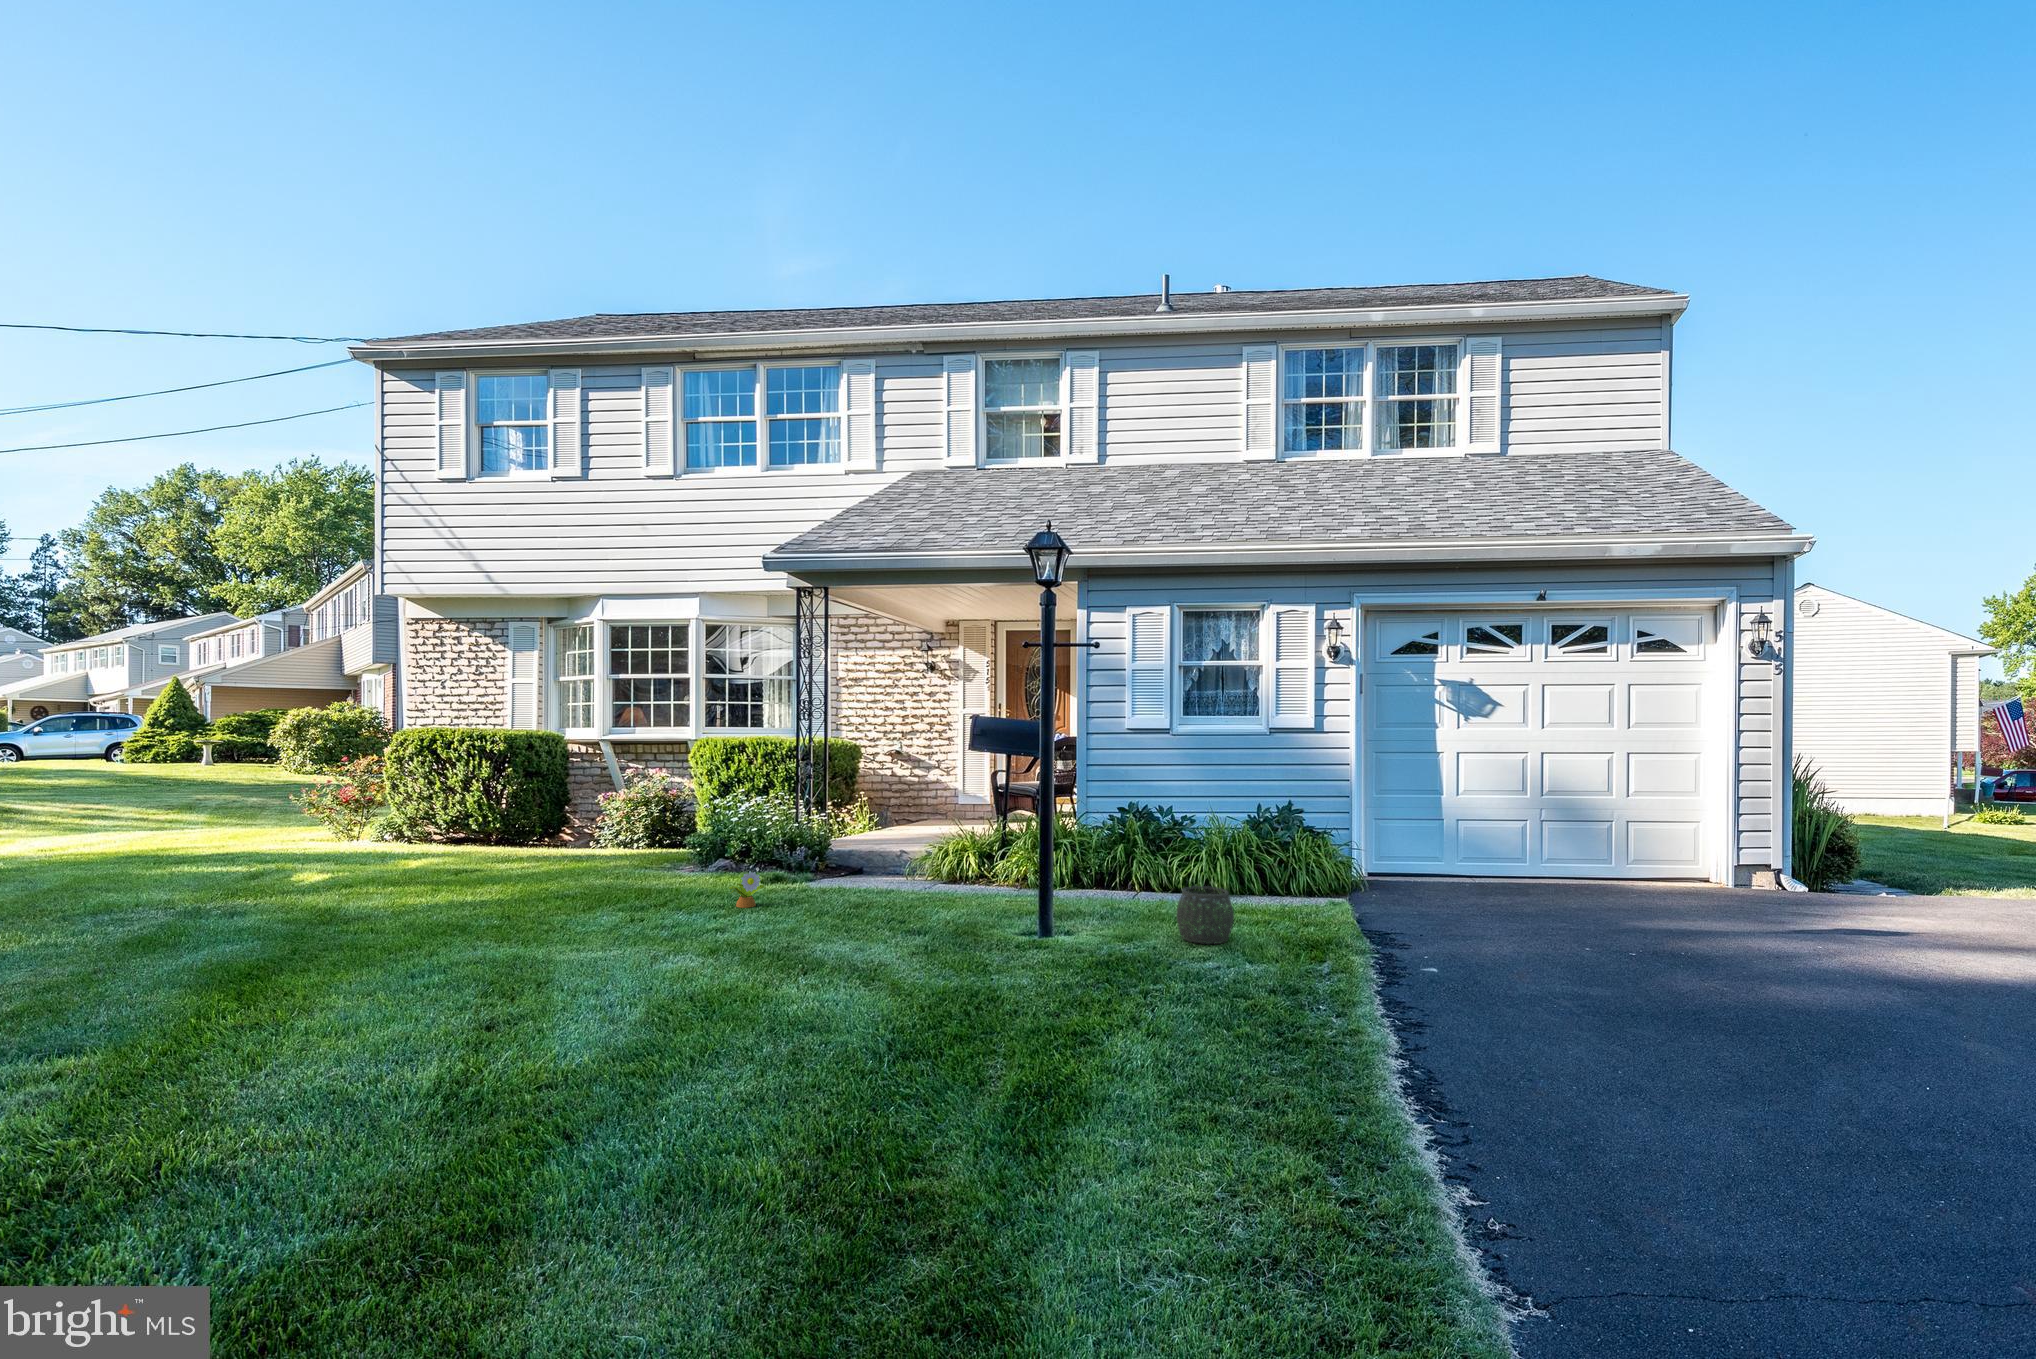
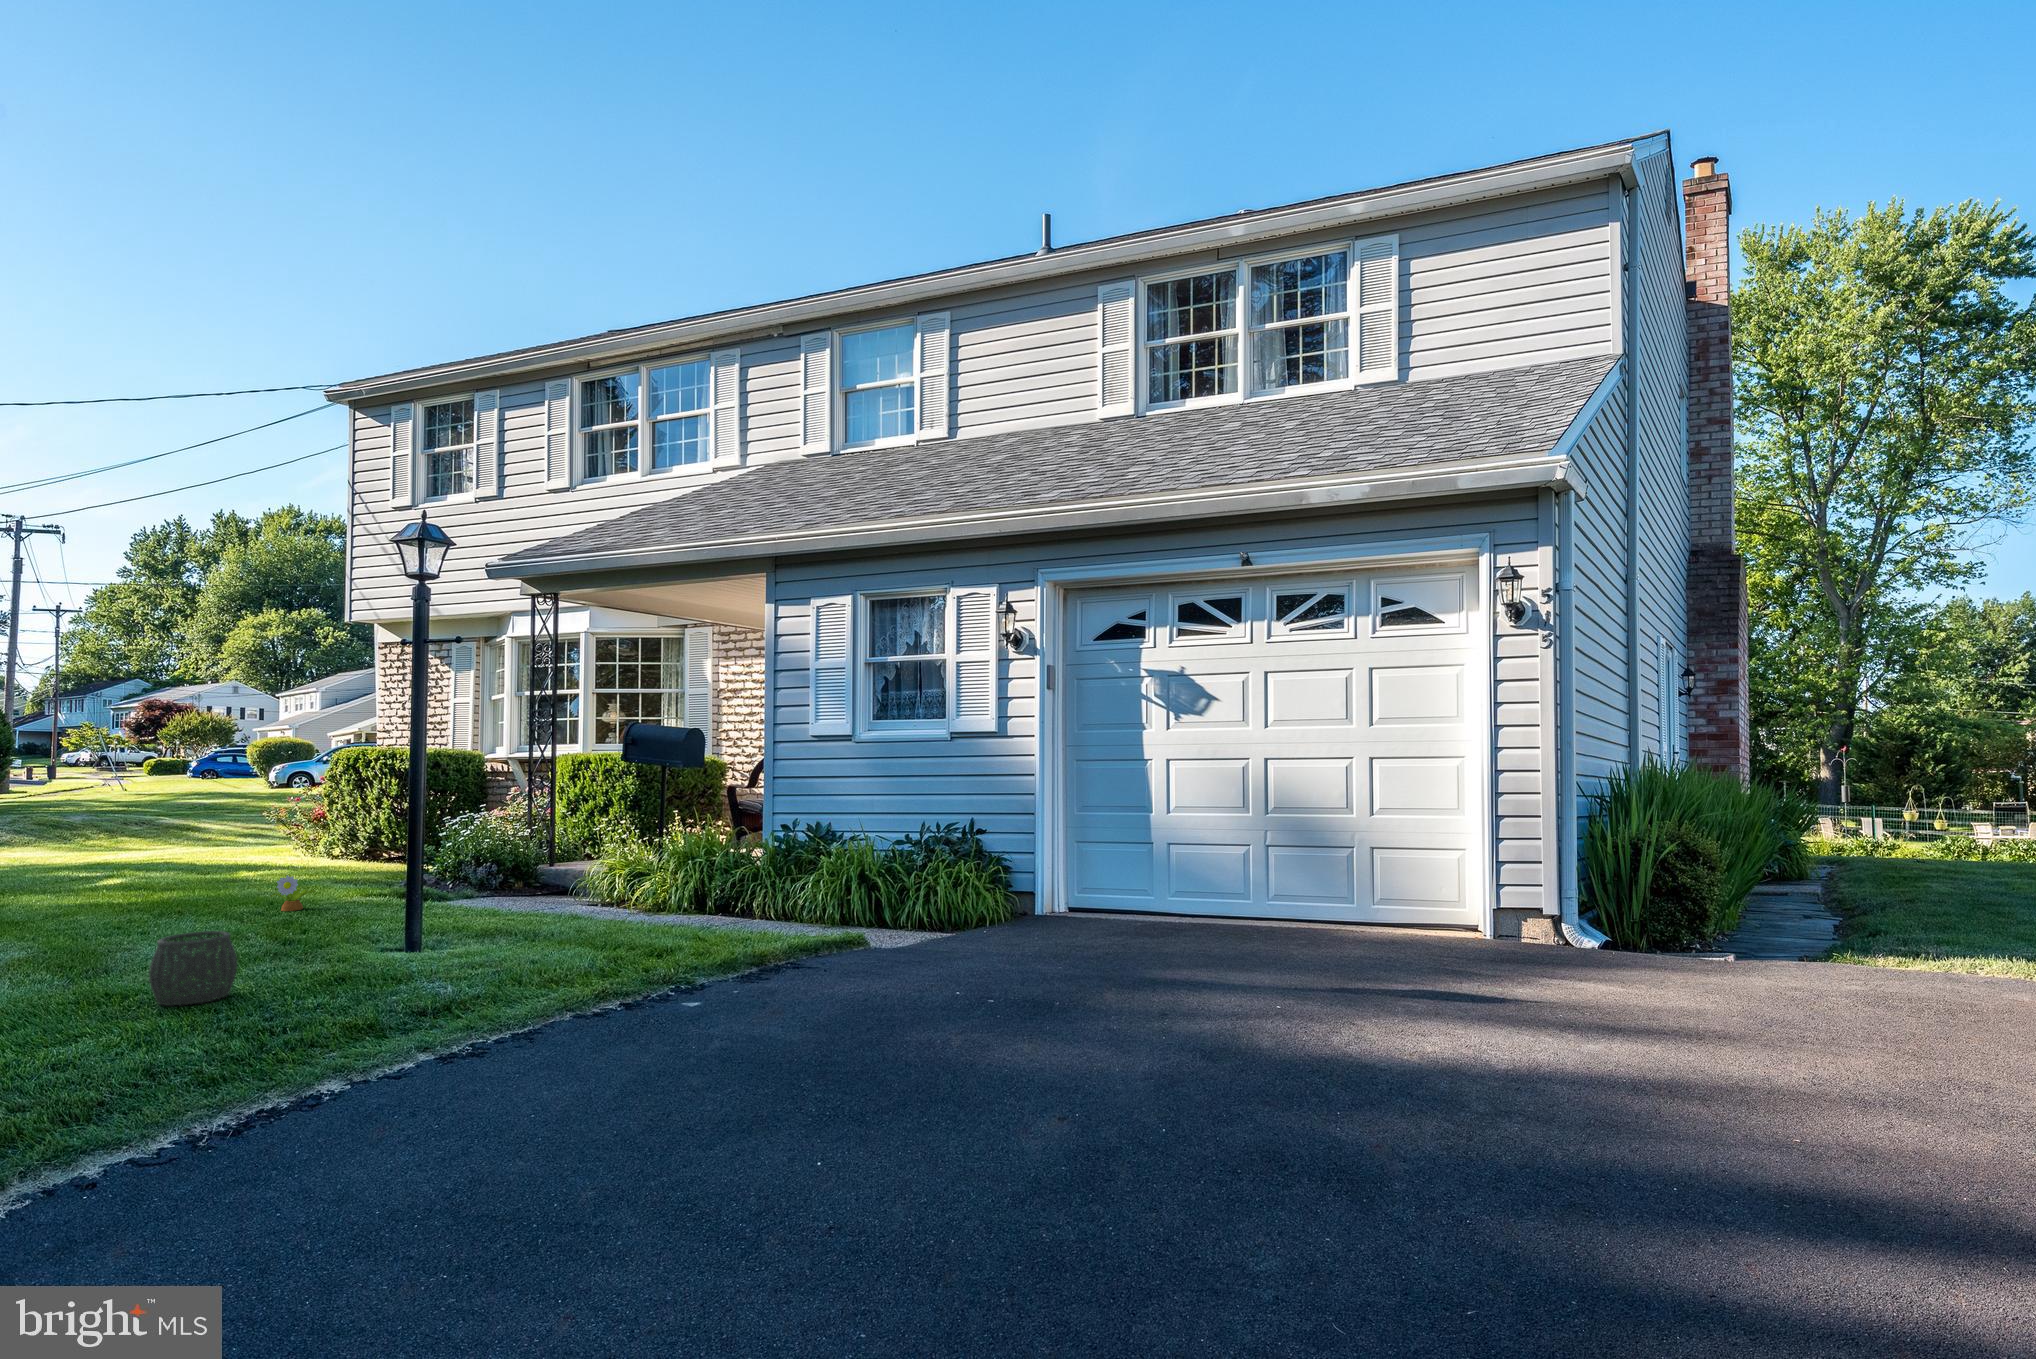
woven basket: present [1177,886,1234,944] -> present [149,931,237,1006]

